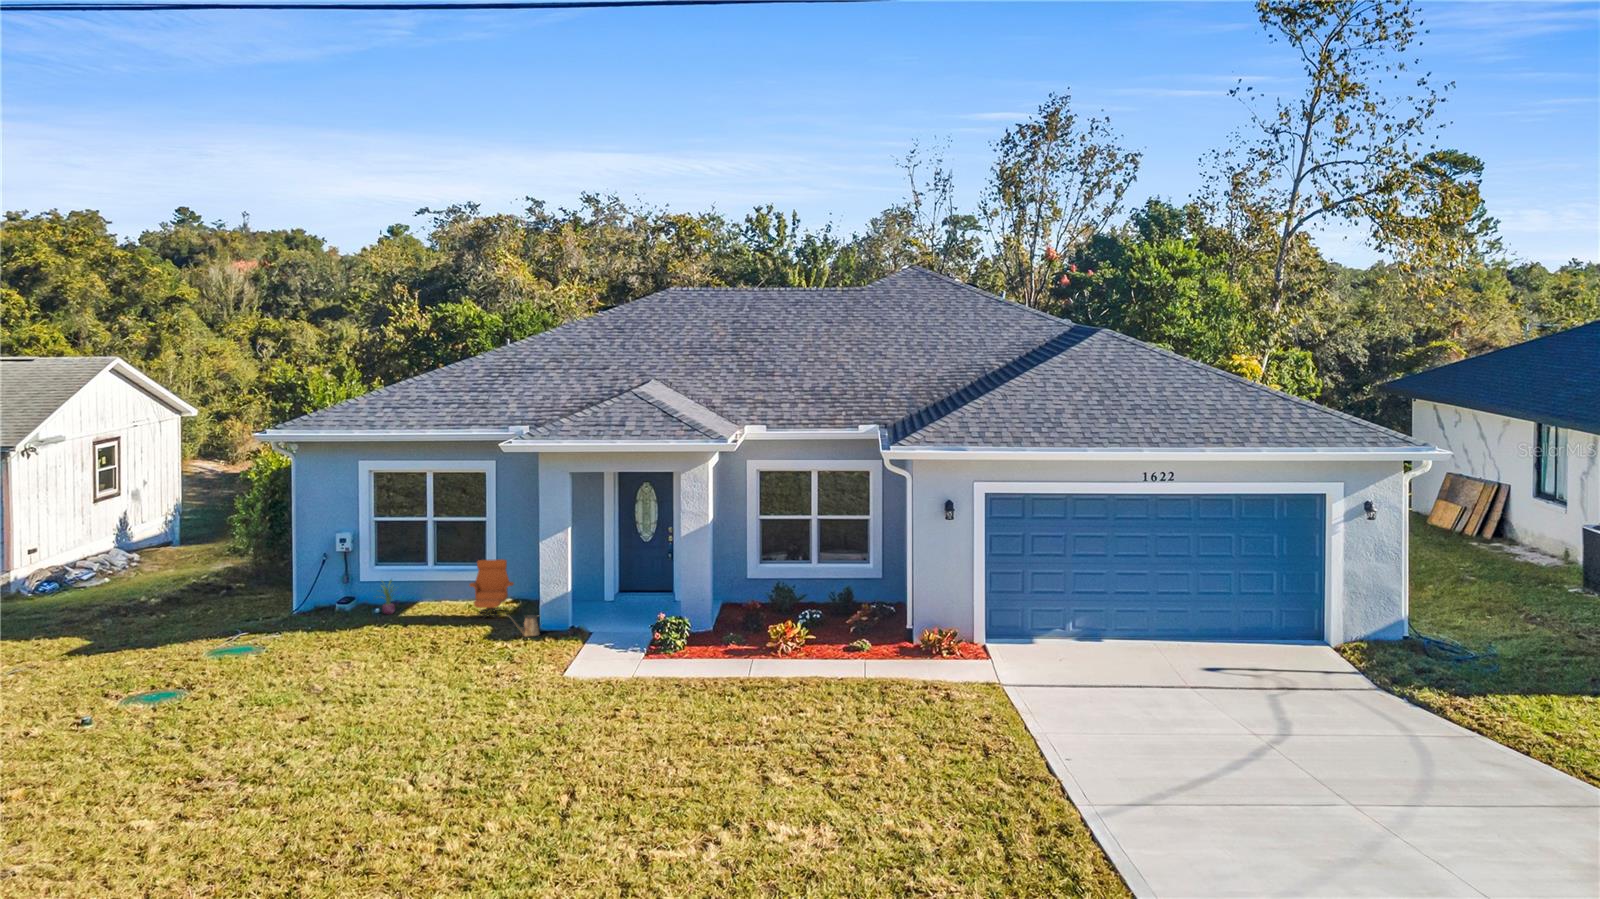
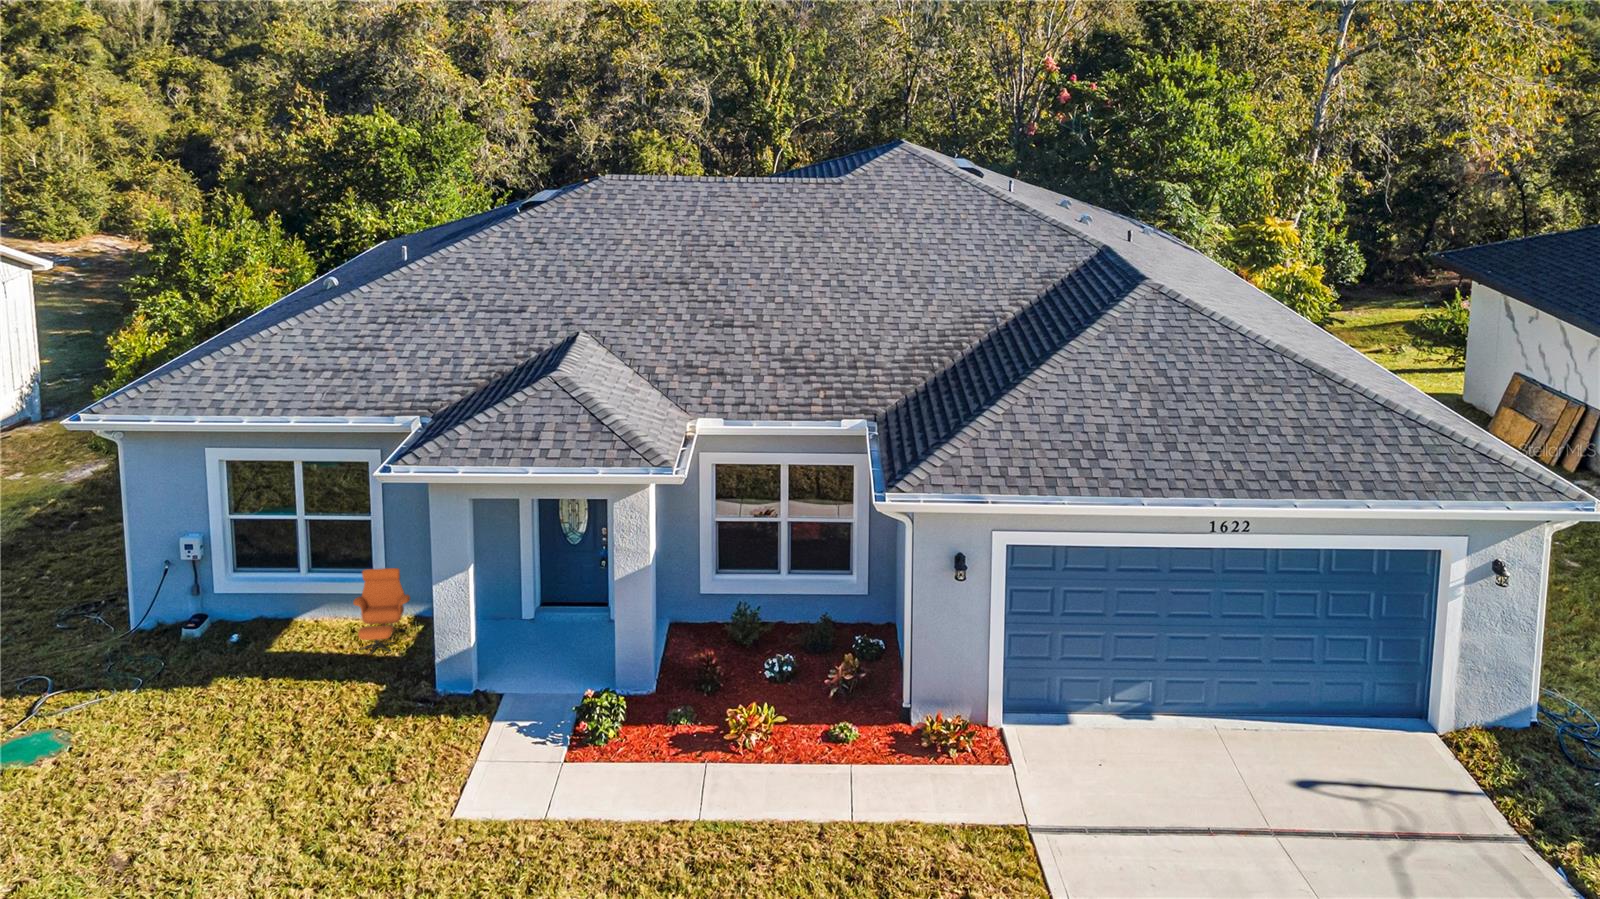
decorative plant: present [382,580,395,615] -> none [227,593,279,639]
watering can: present [511,615,540,637] -> none [391,680,441,710]

